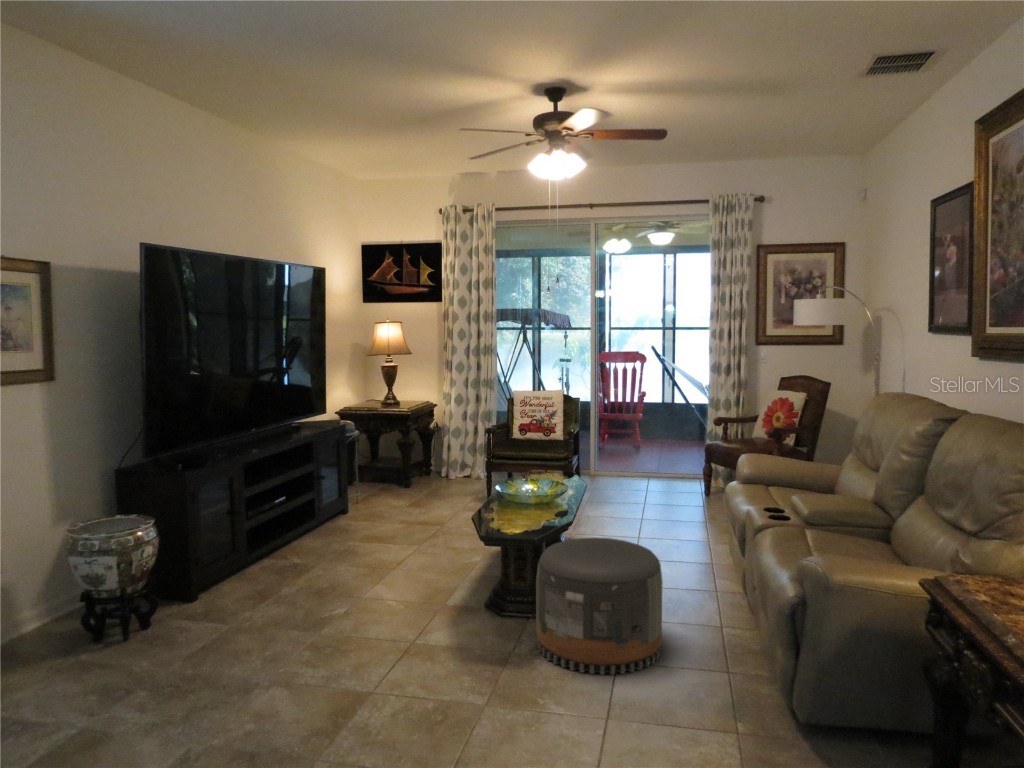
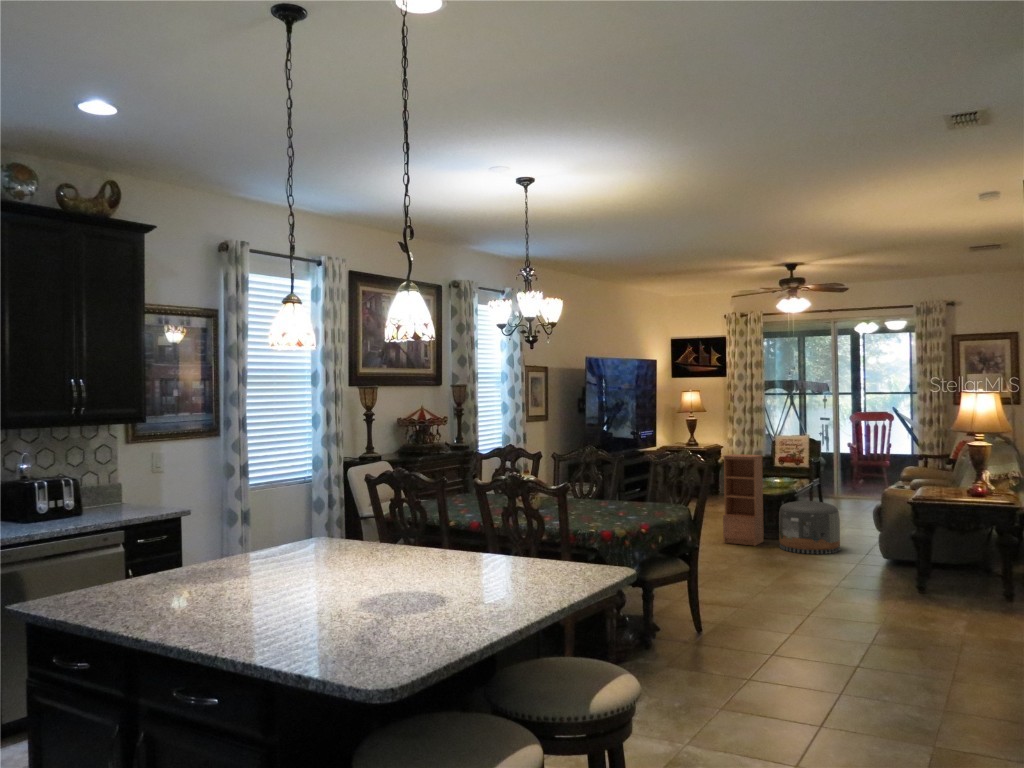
bookcase: none [416,438,501,645] -> present [723,454,763,546]

